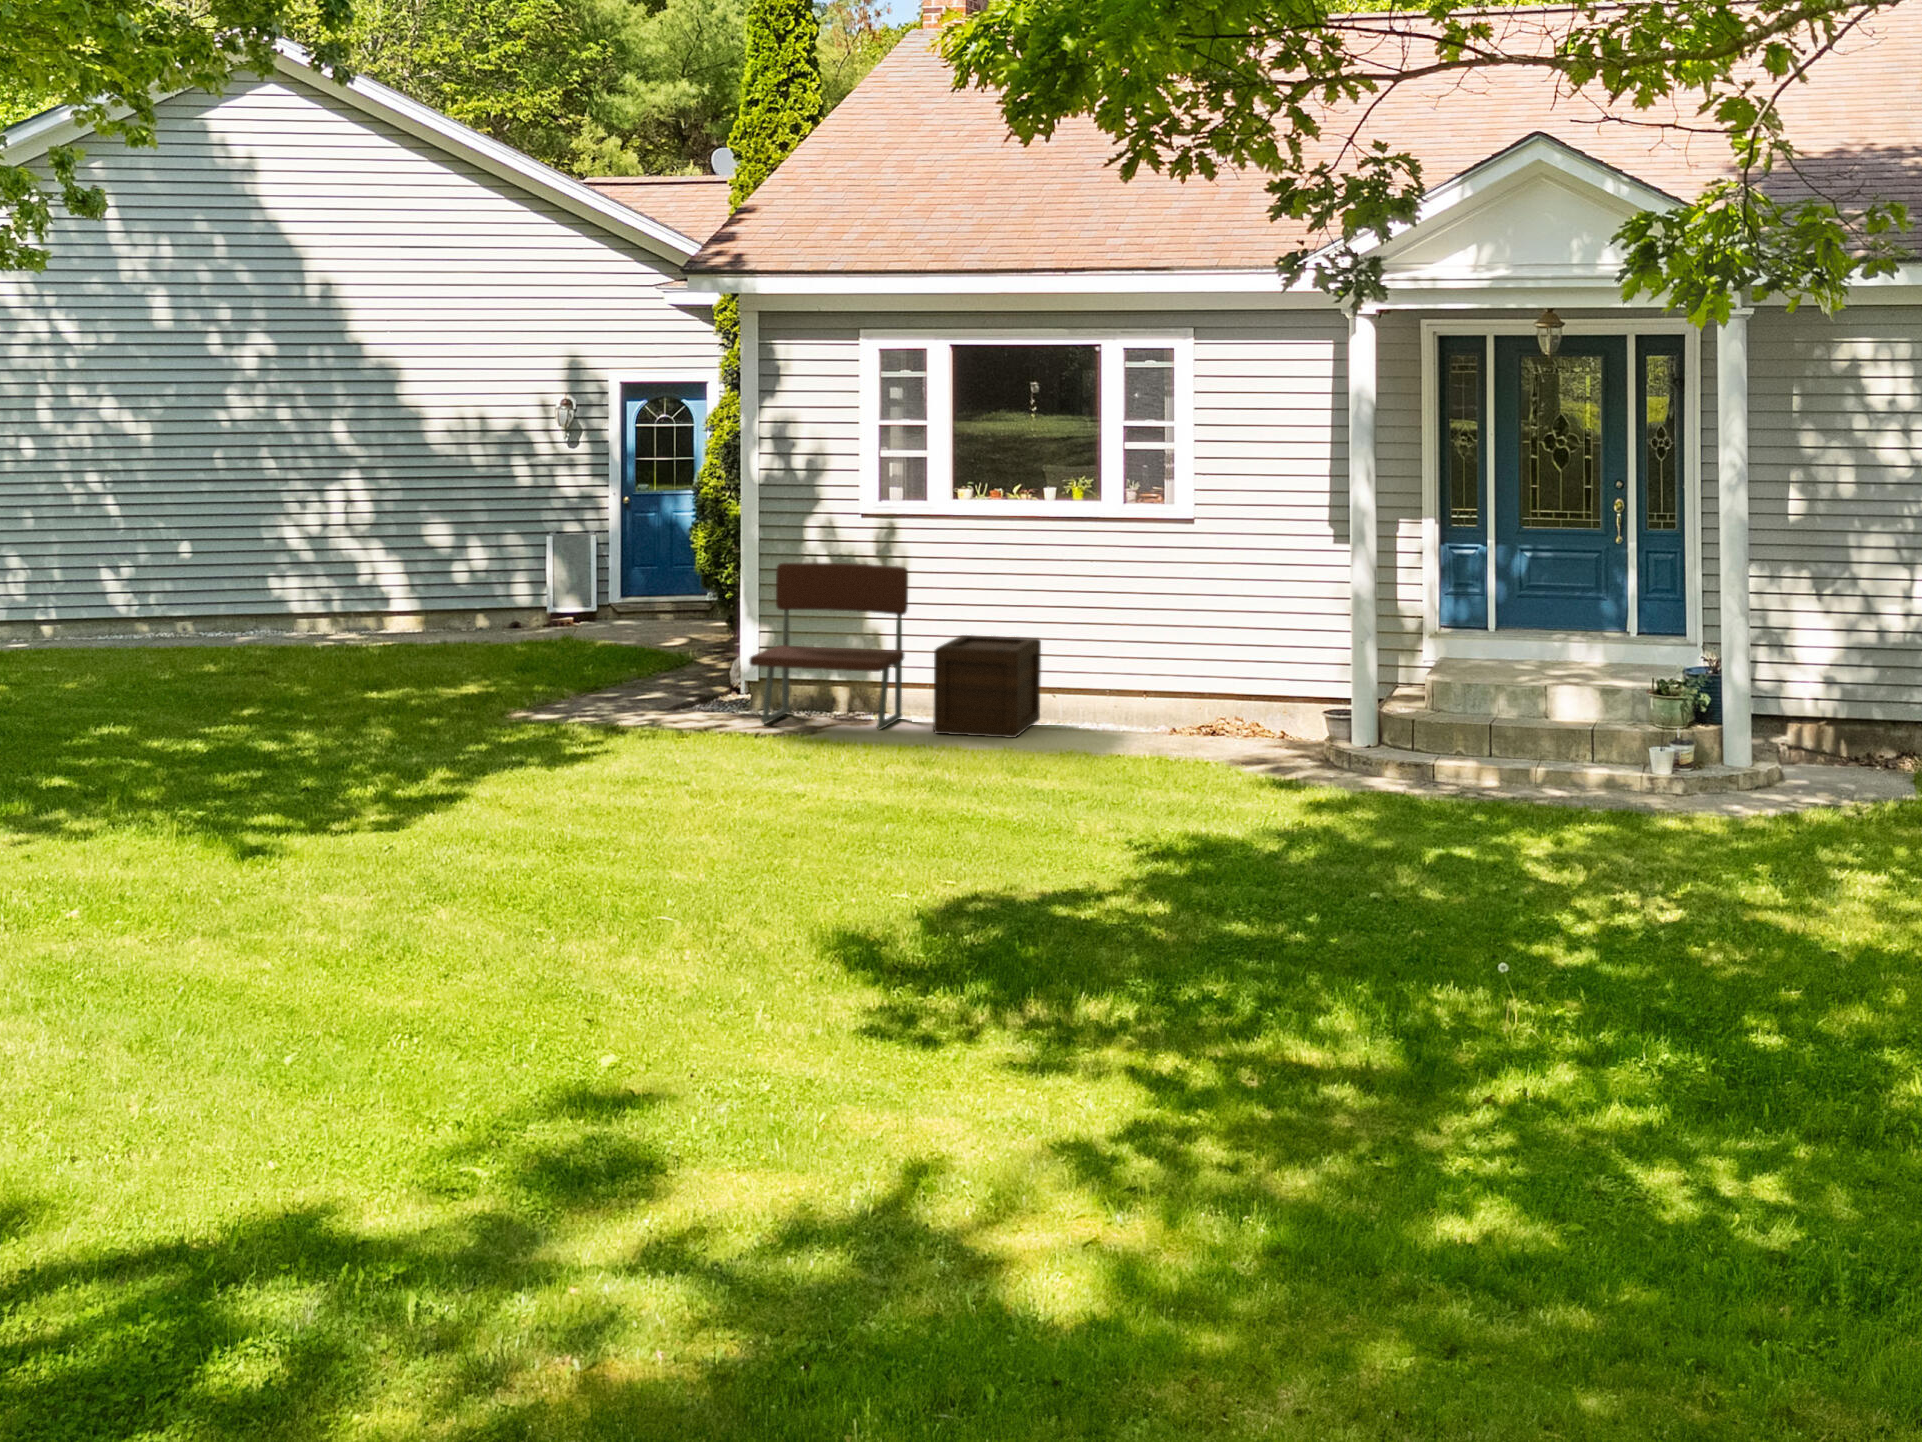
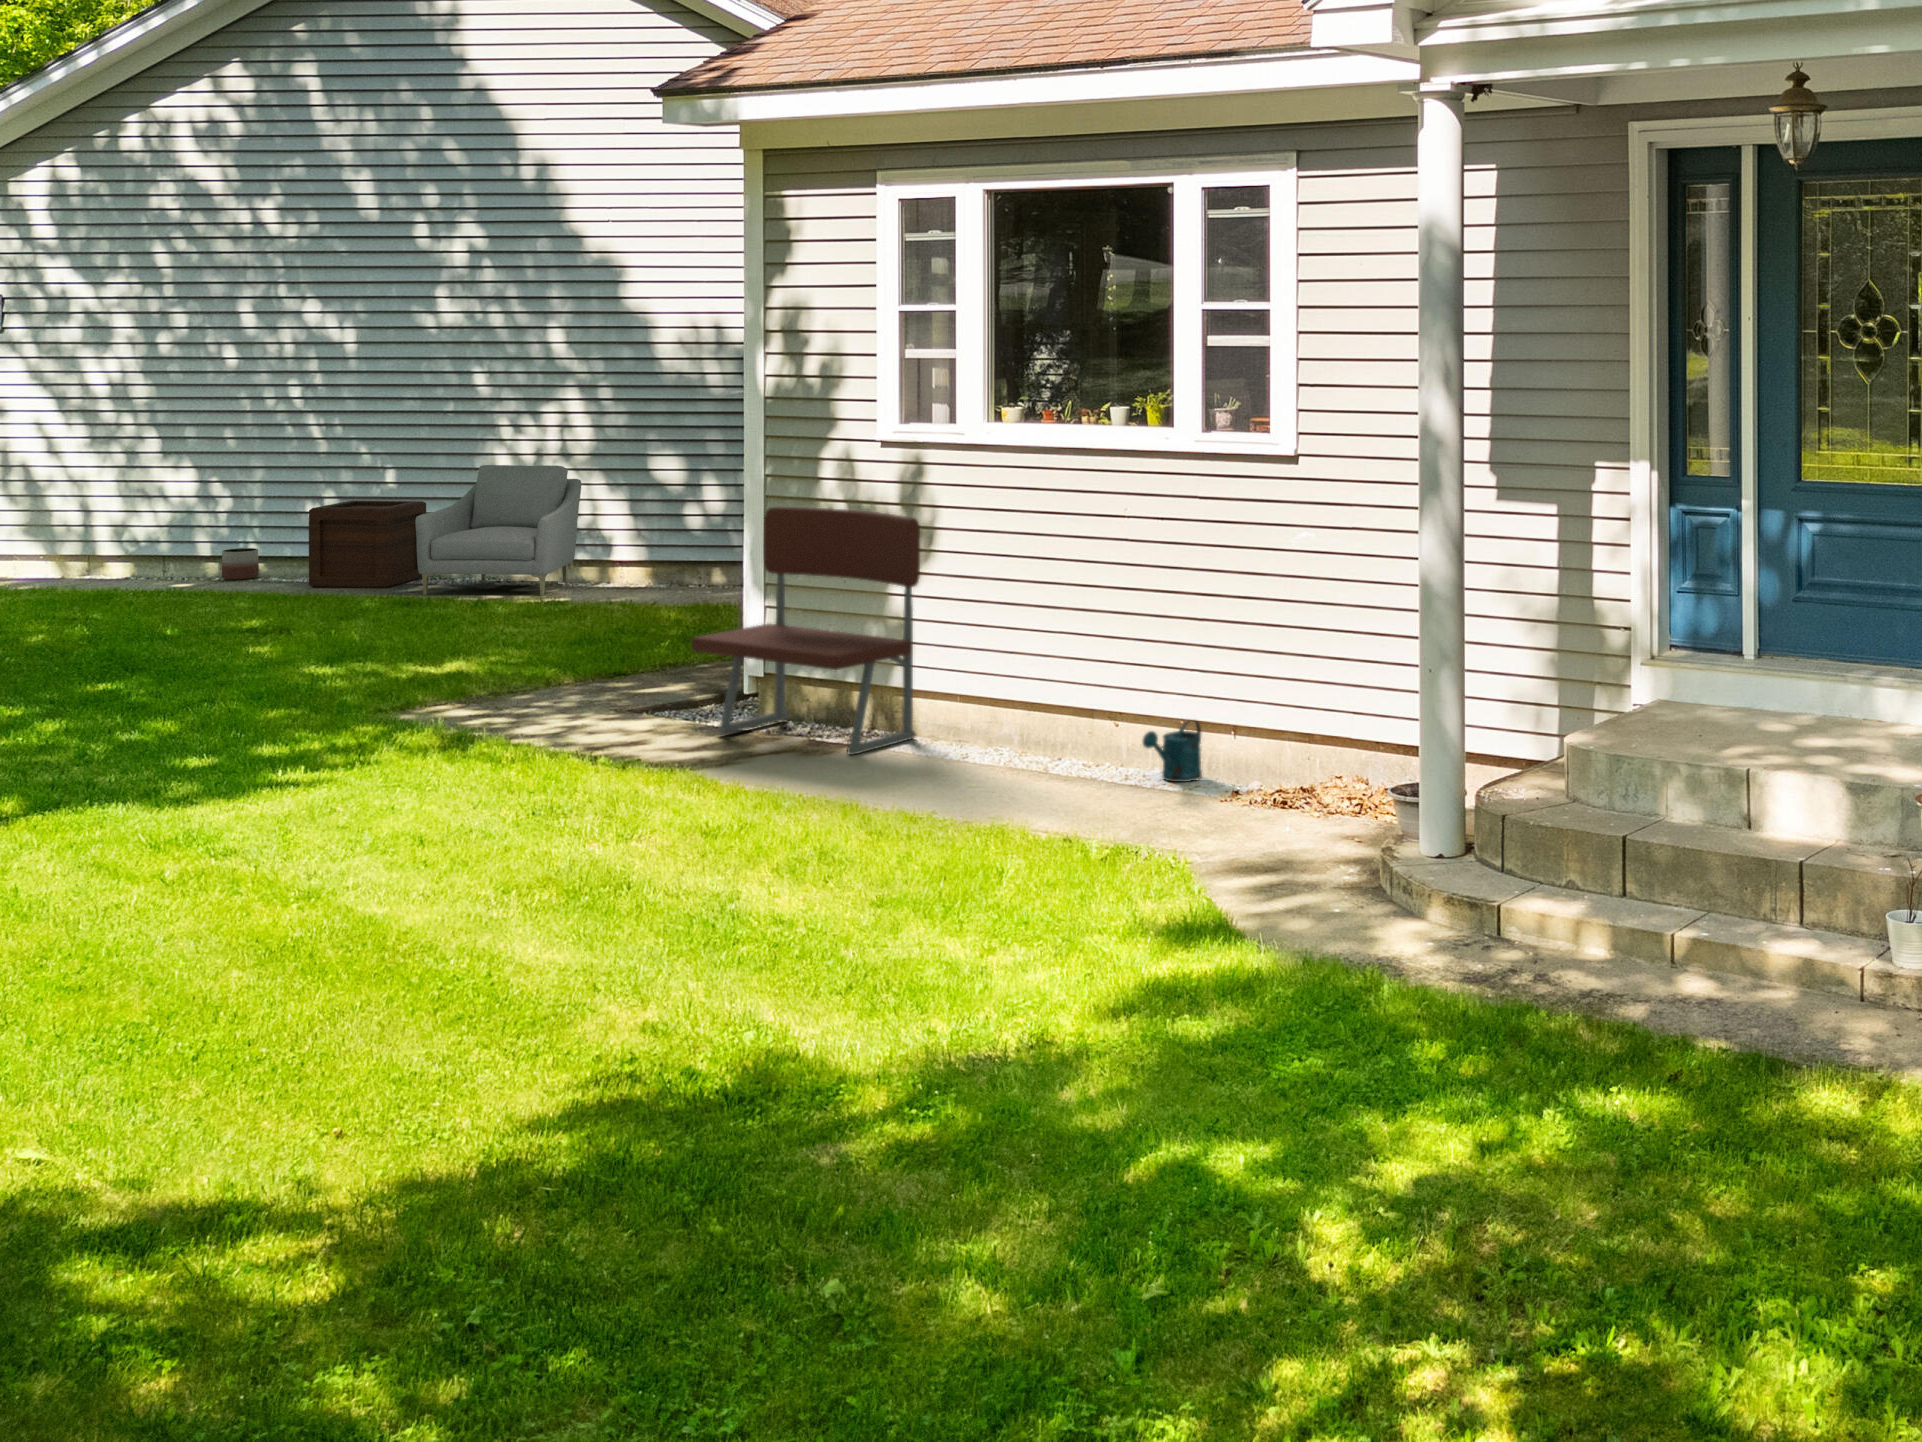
chair: none [260,534,380,647] -> present [415,465,581,596]
planter: none [33,615,65,643] -> present [222,548,259,580]
wooden crate: present [933,635,1041,738] -> present [309,500,426,588]
watering can: none [1106,691,1133,731] -> present [1142,720,1202,782]

